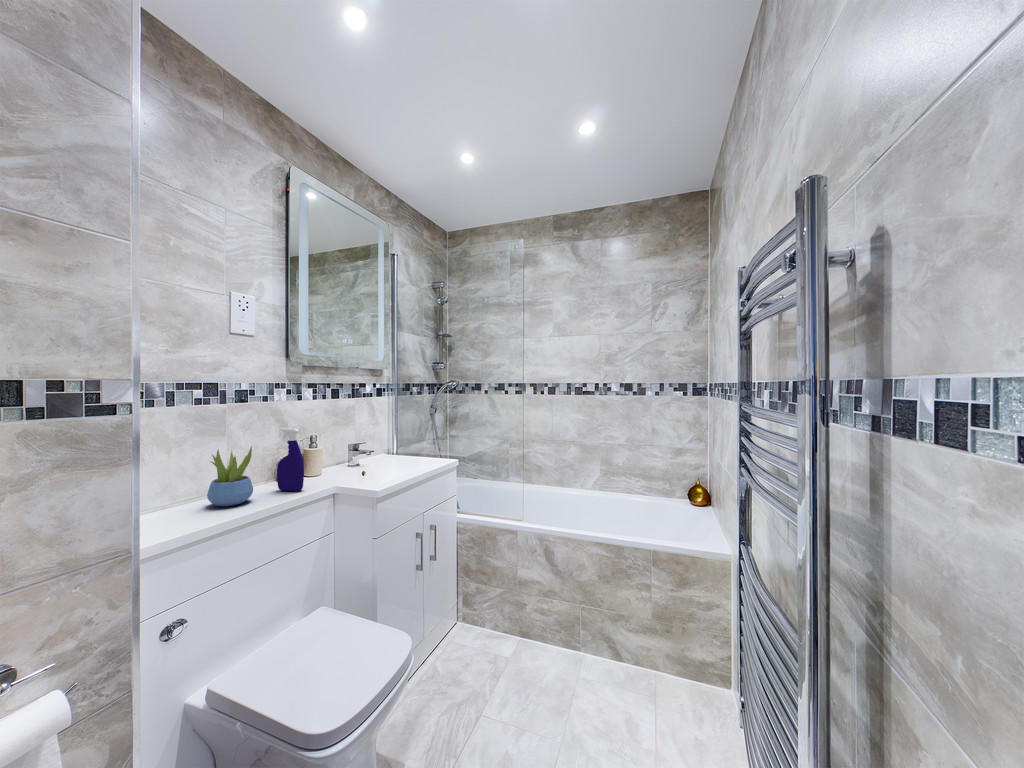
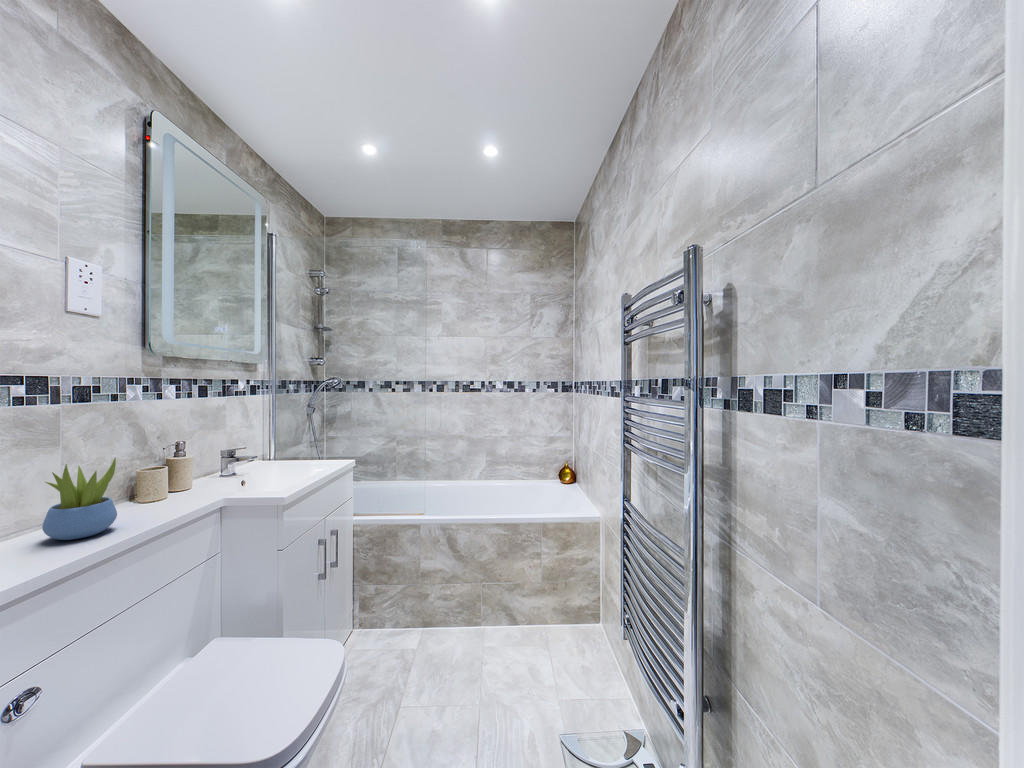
spray bottle: present [277,428,304,491] -> none [143,433,185,511]

